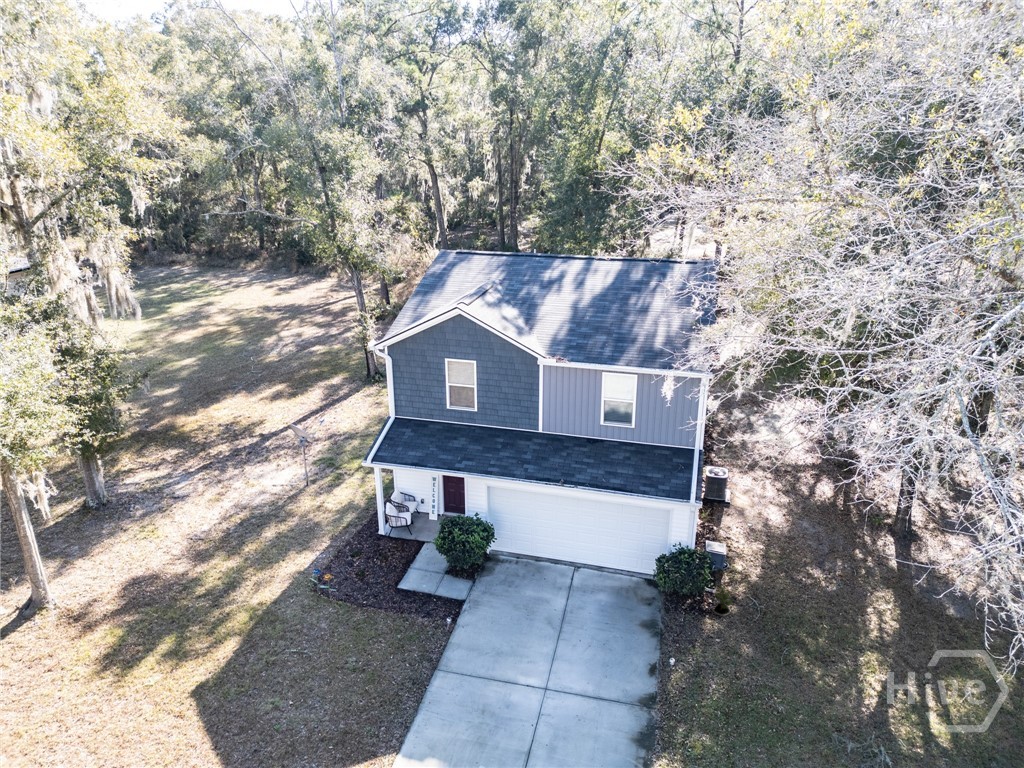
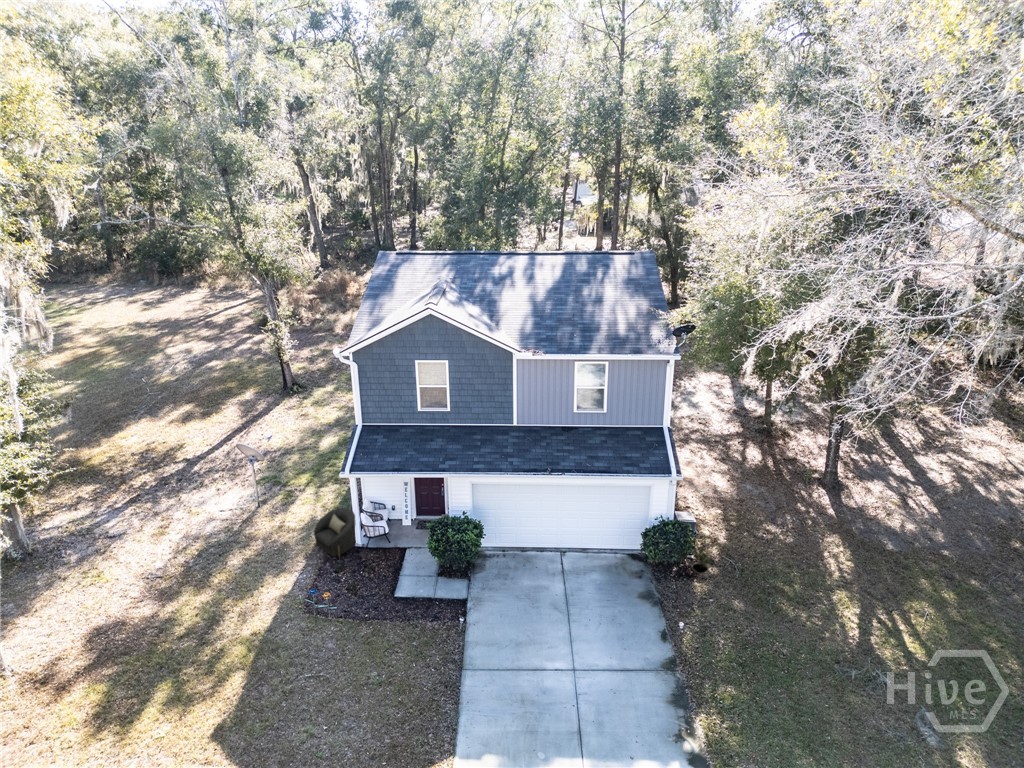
armchair: none [340,495,378,546] -> present [314,508,356,560]

